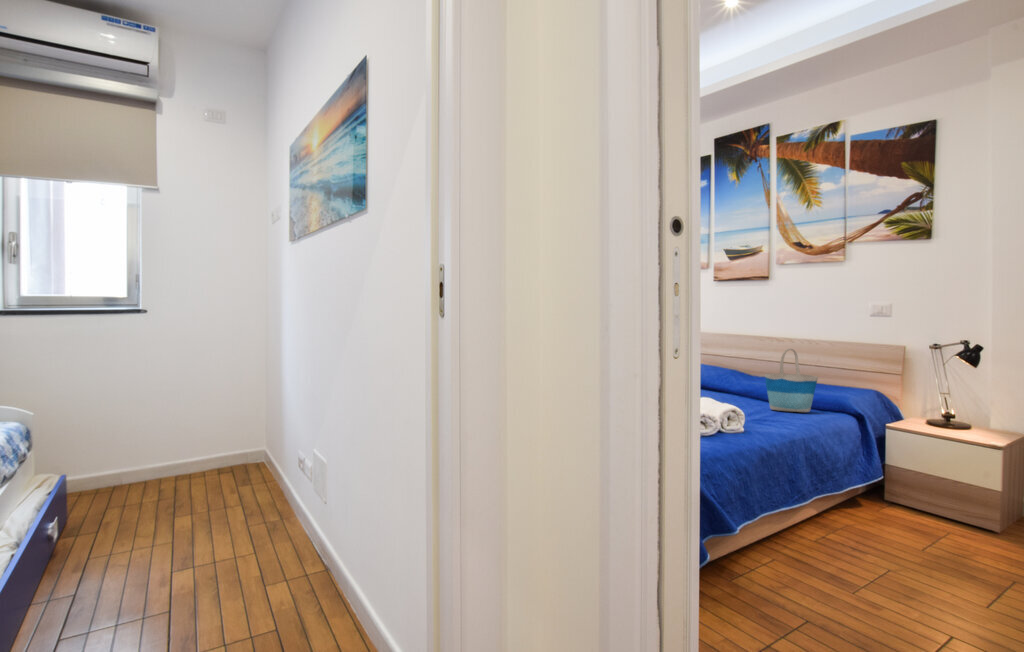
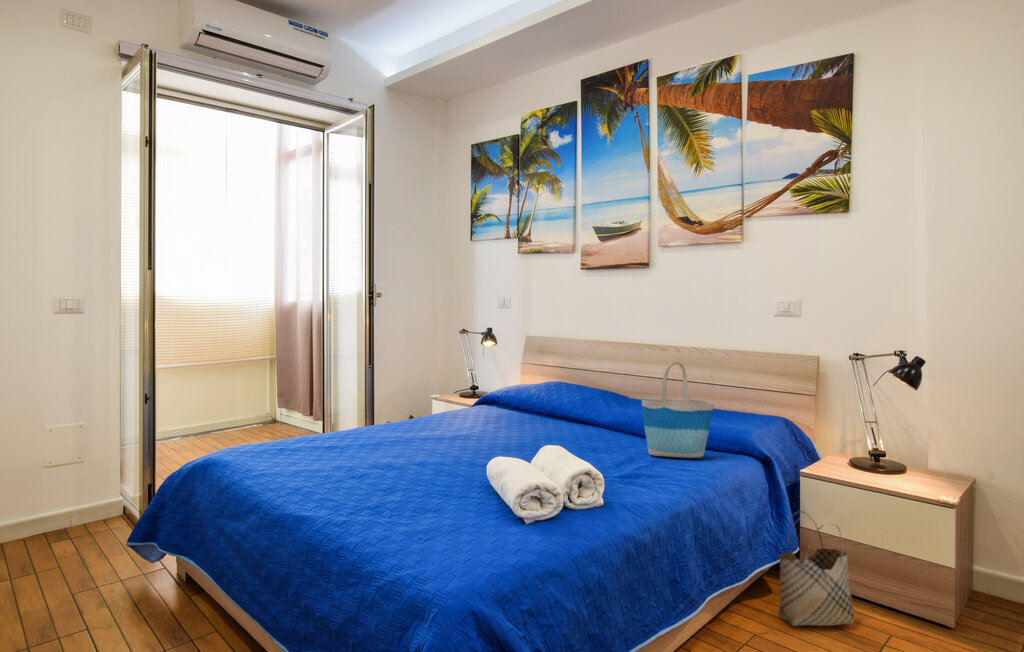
woven basket: none [864,449,920,524] -> present [779,511,854,626]

